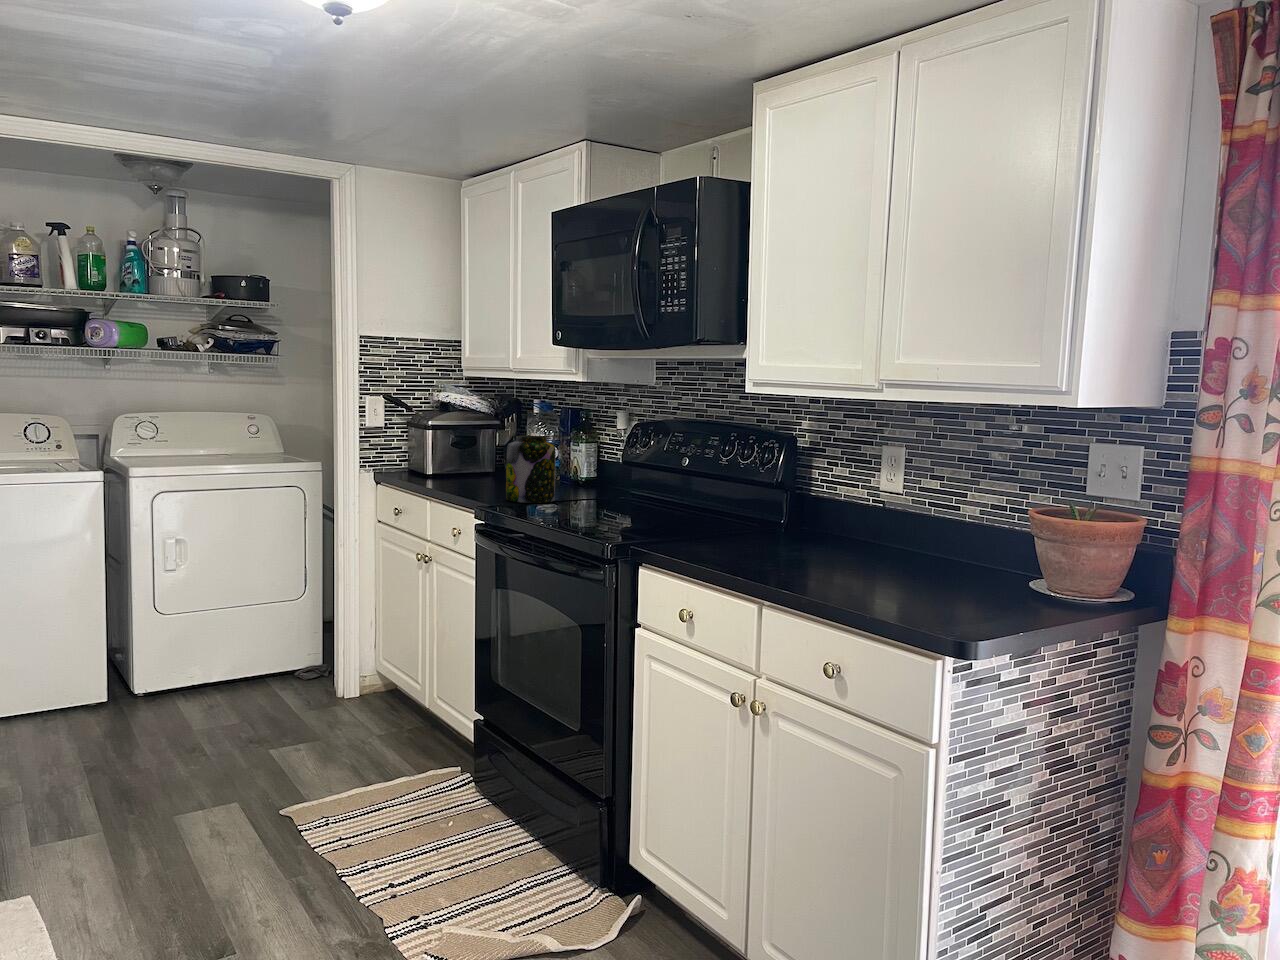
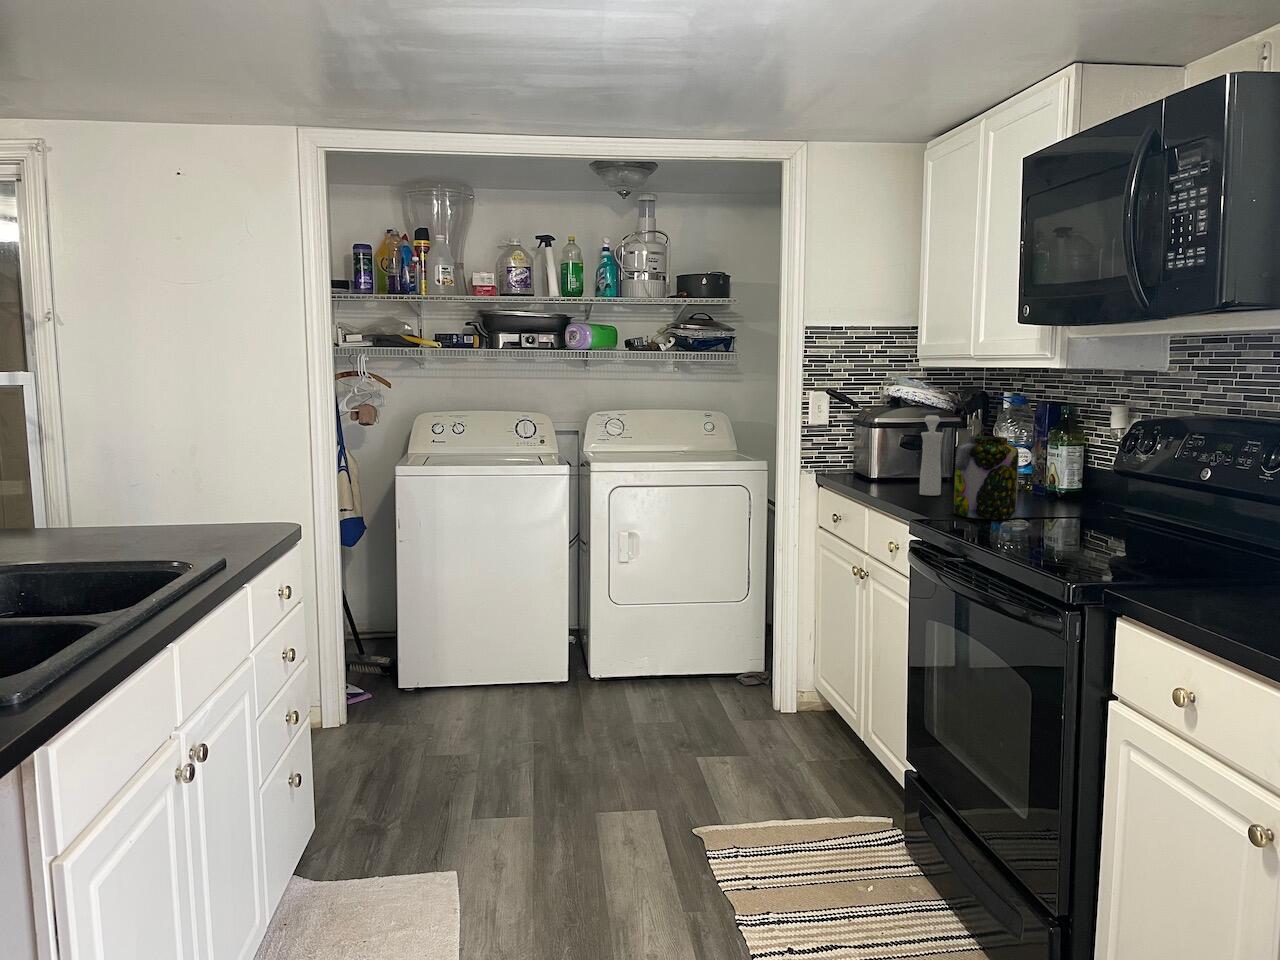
pepper mill: none [472,419,490,487] -> present [919,415,943,496]

